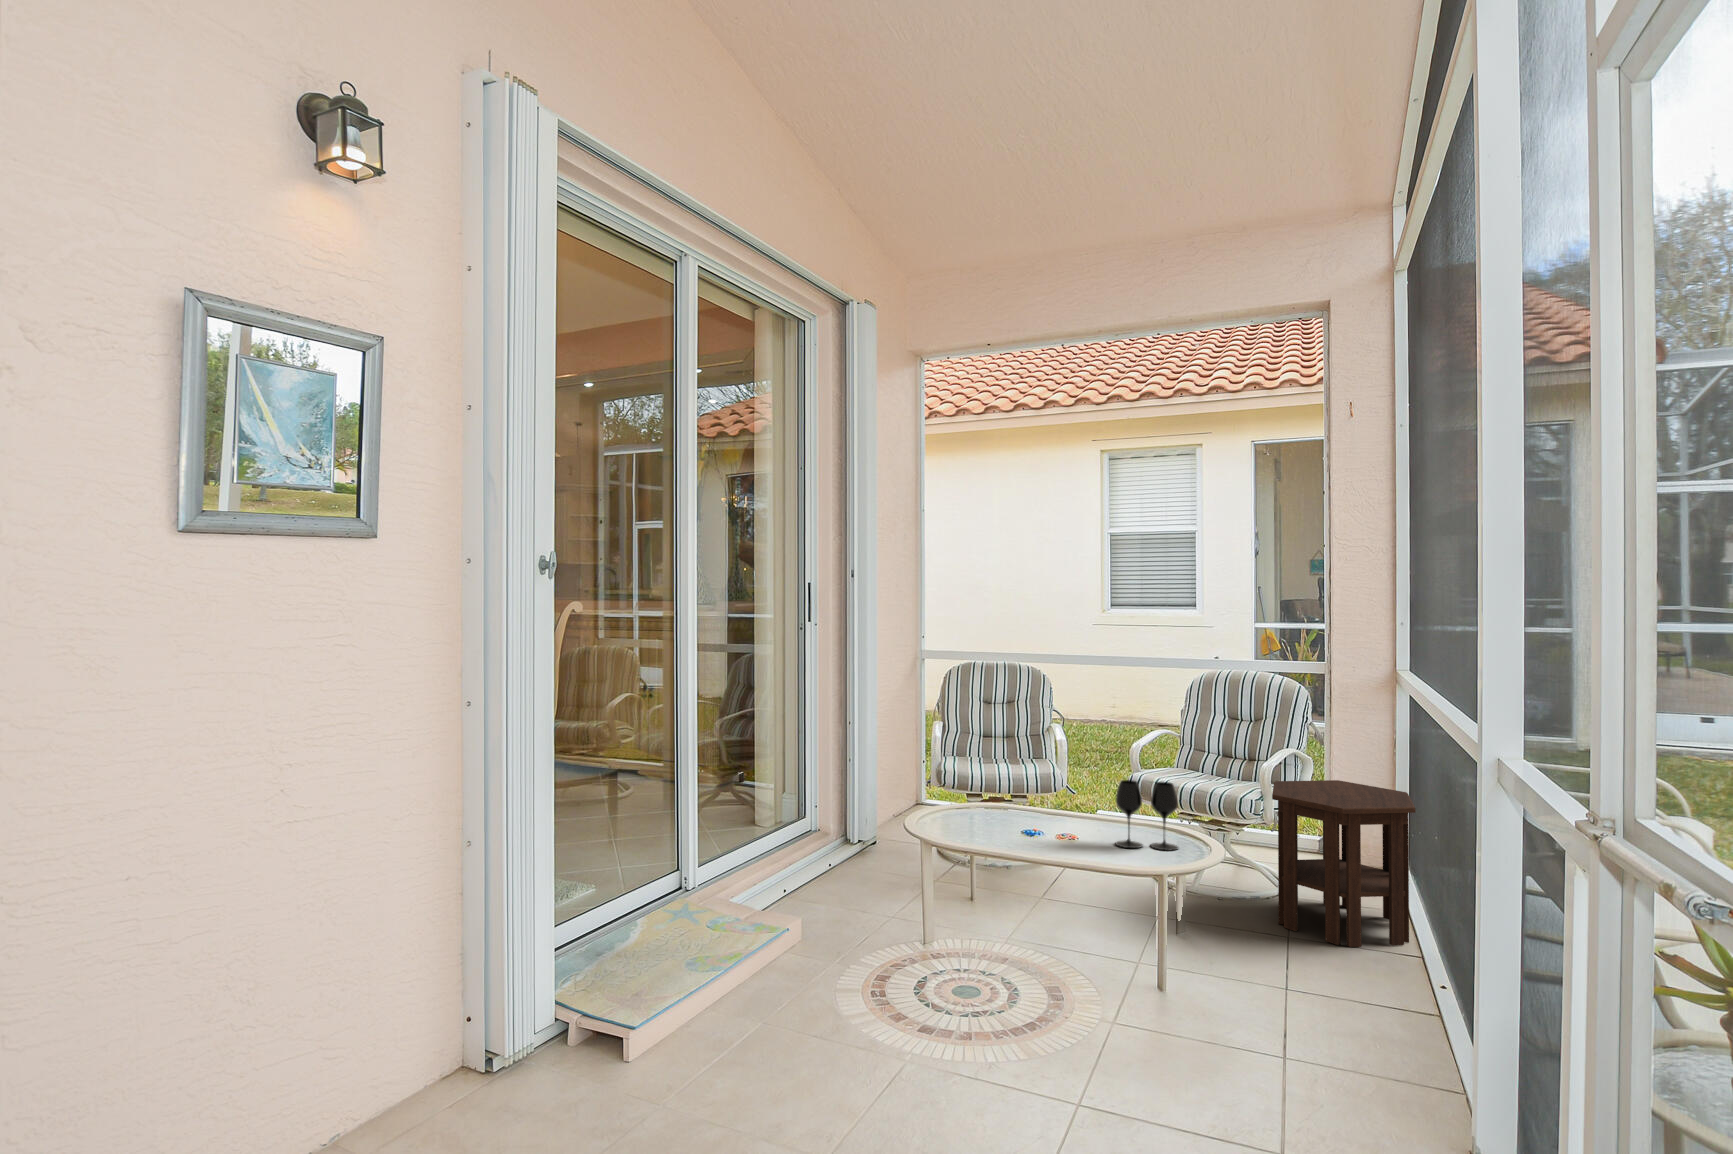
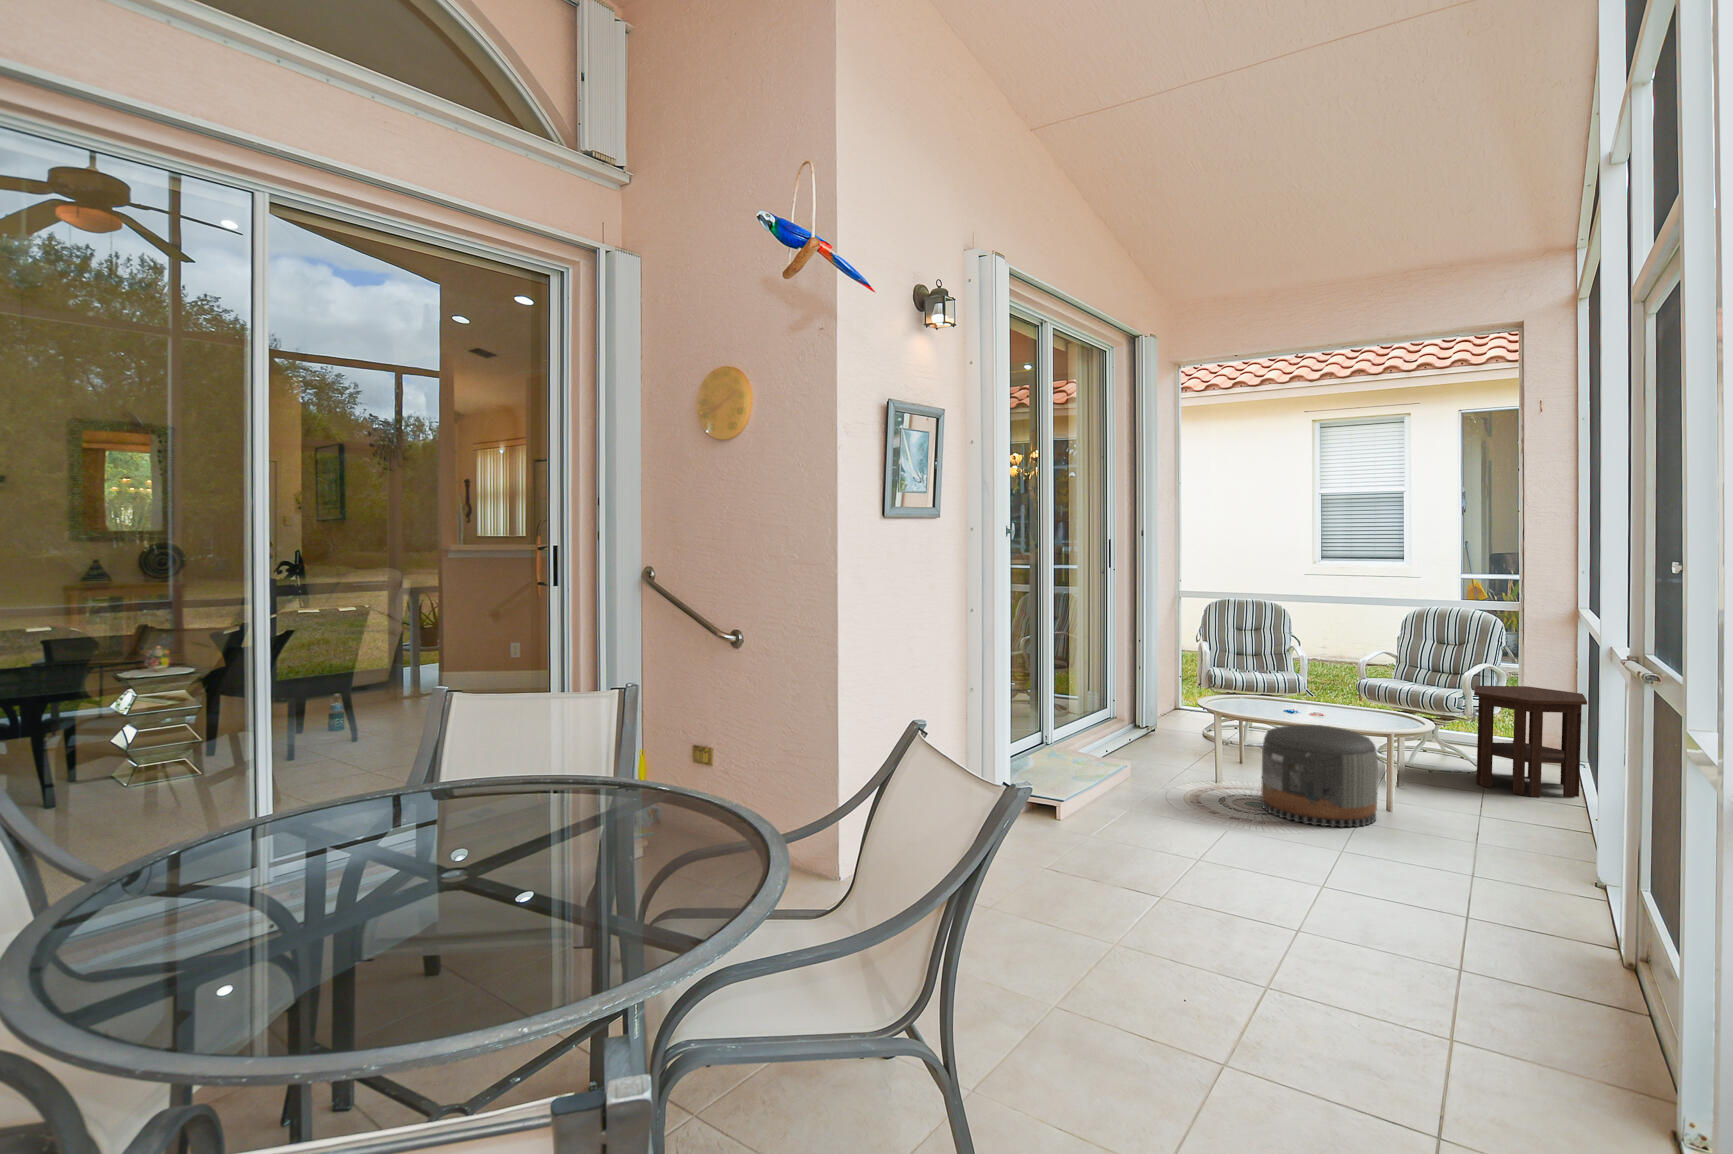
wine glass: present [1115,780,1178,851] -> none [1356,675,1404,722]
pouf: none [973,863,1137,1044] -> present [1261,725,1378,827]

